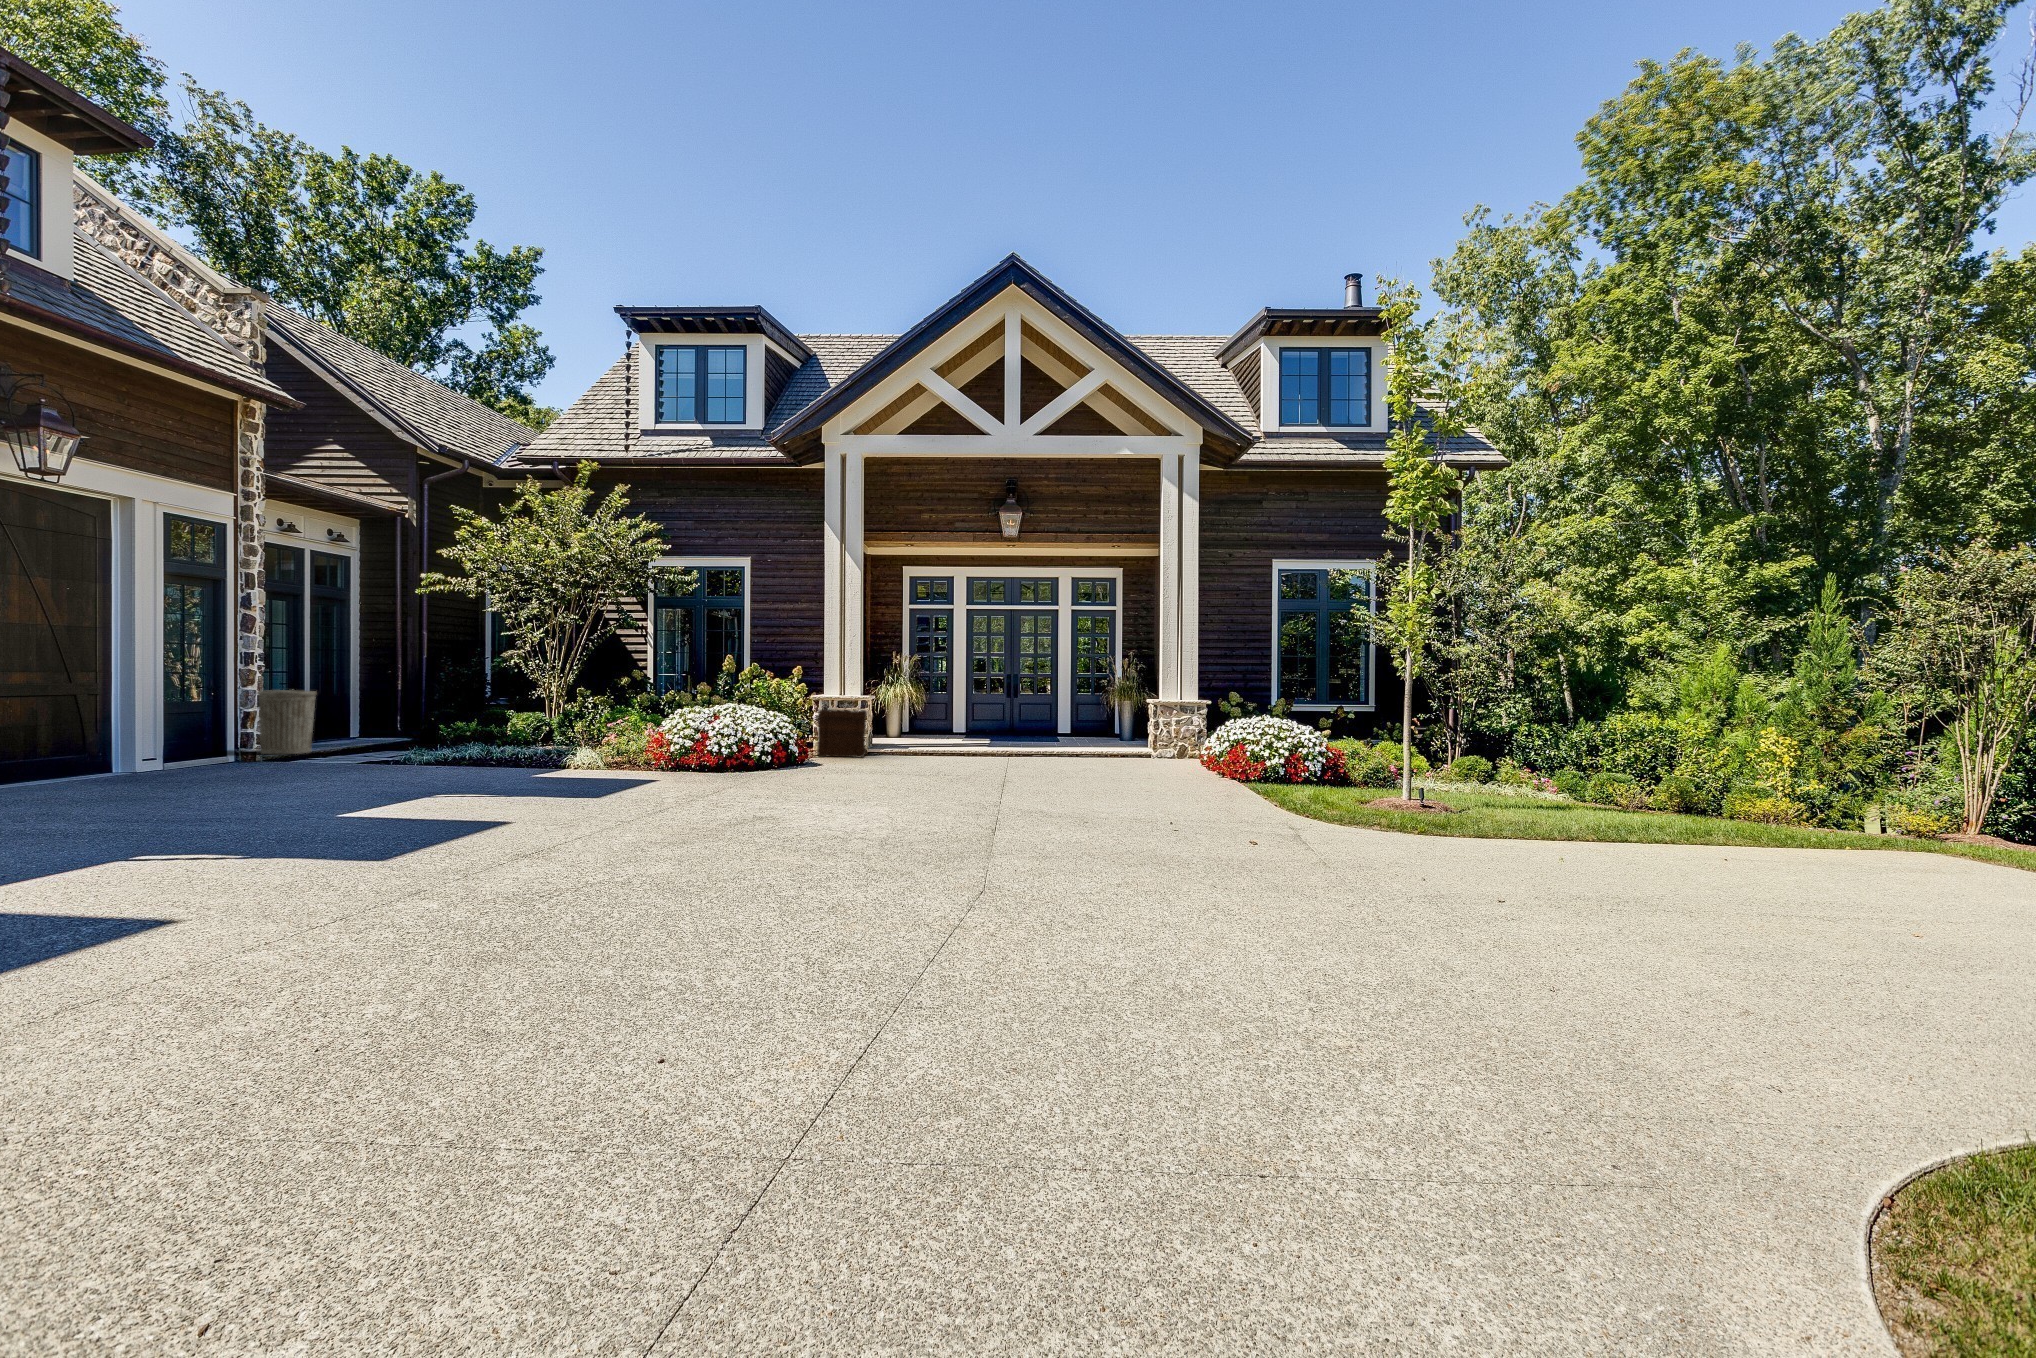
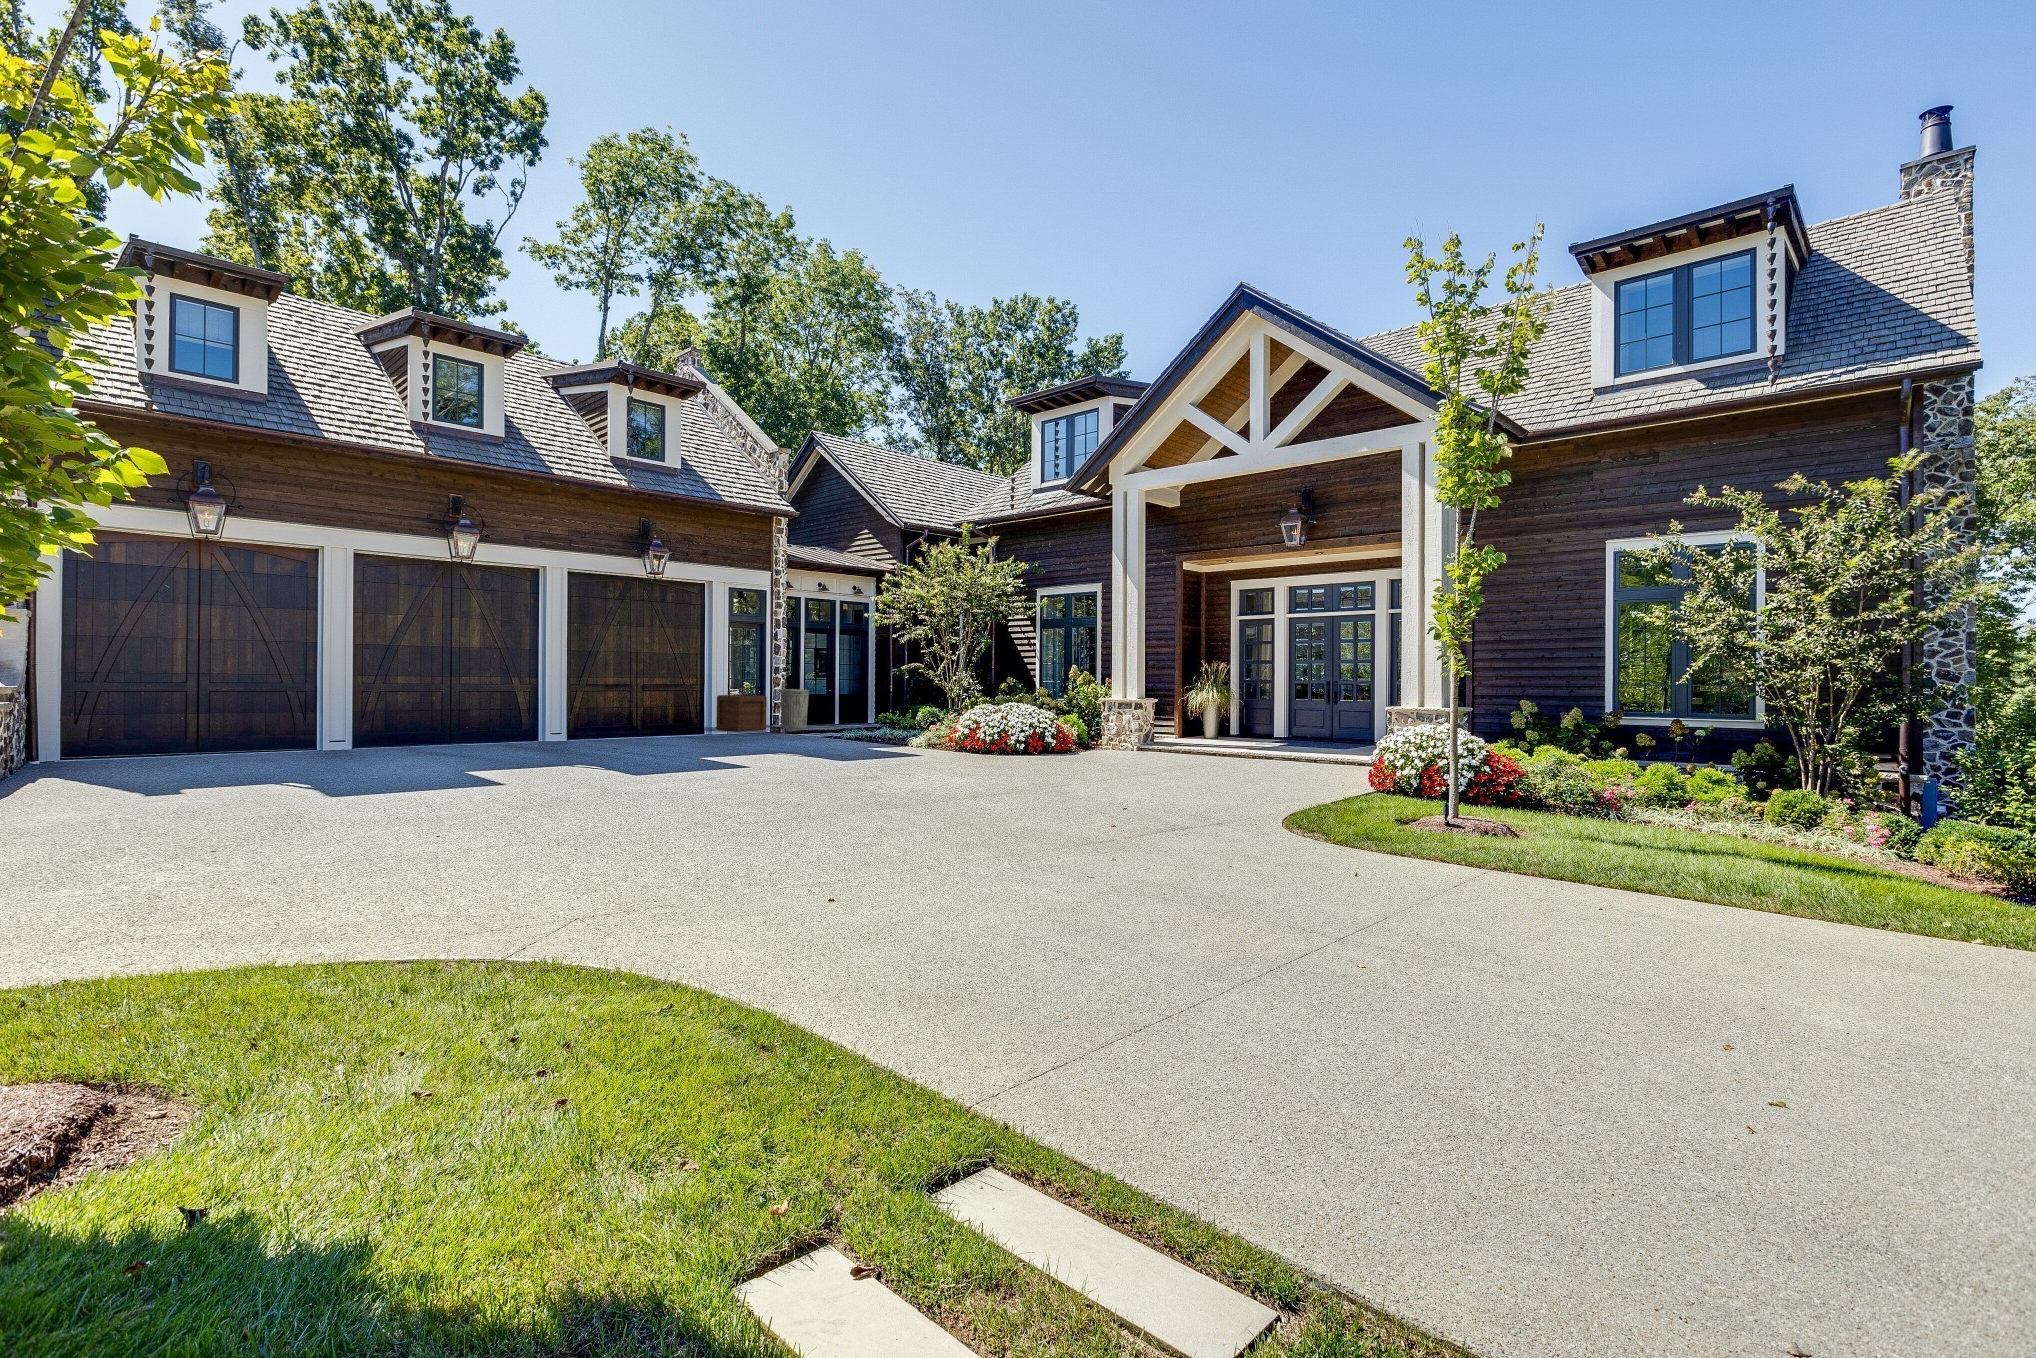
wooden crate: present [817,708,867,758] -> present [716,695,767,731]

